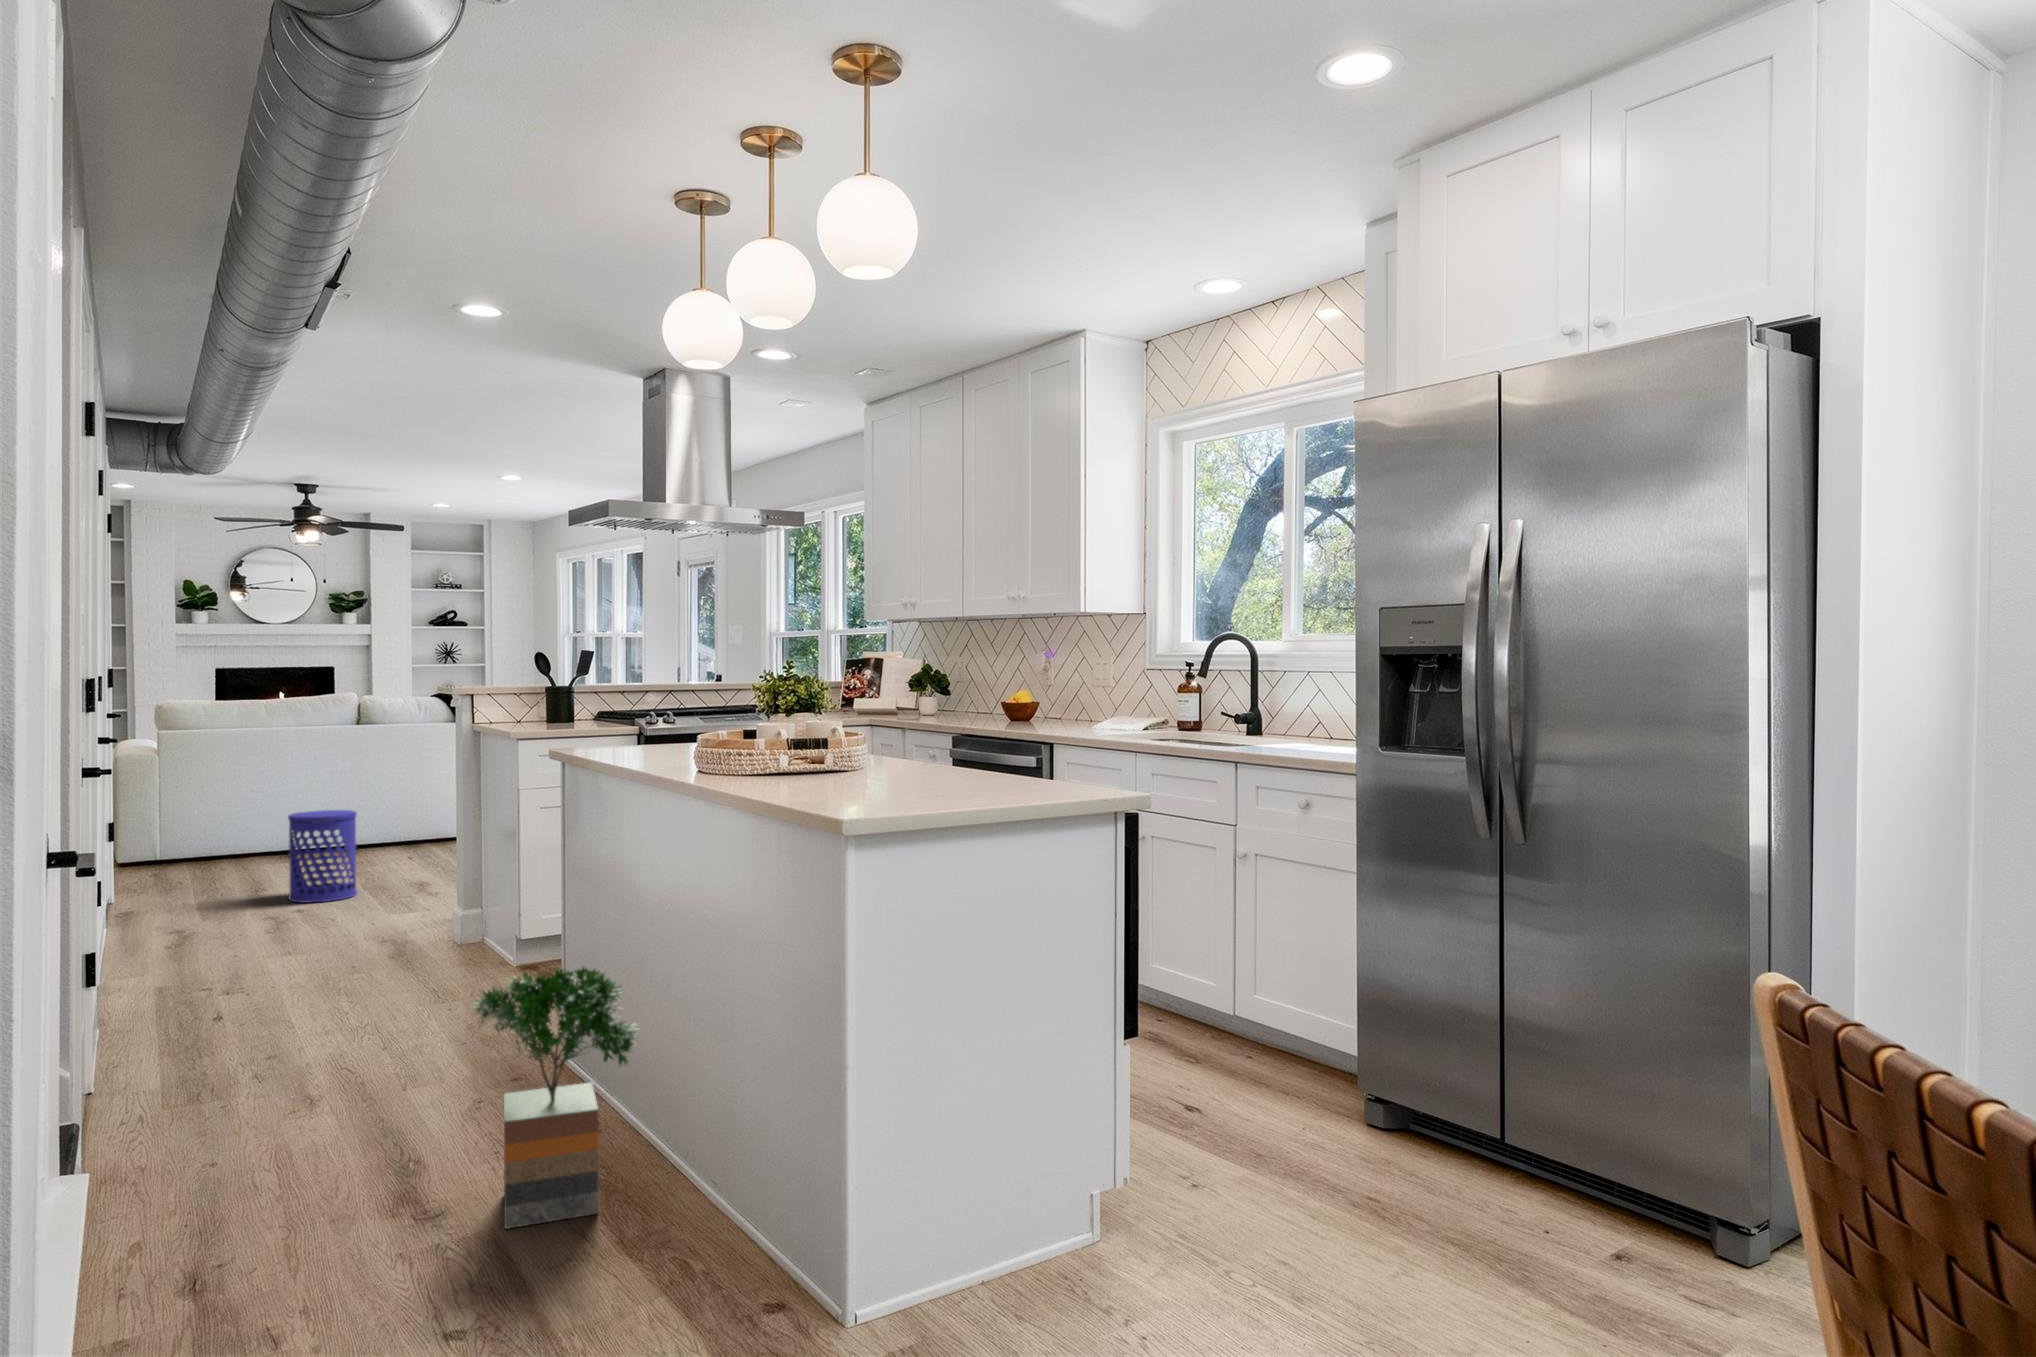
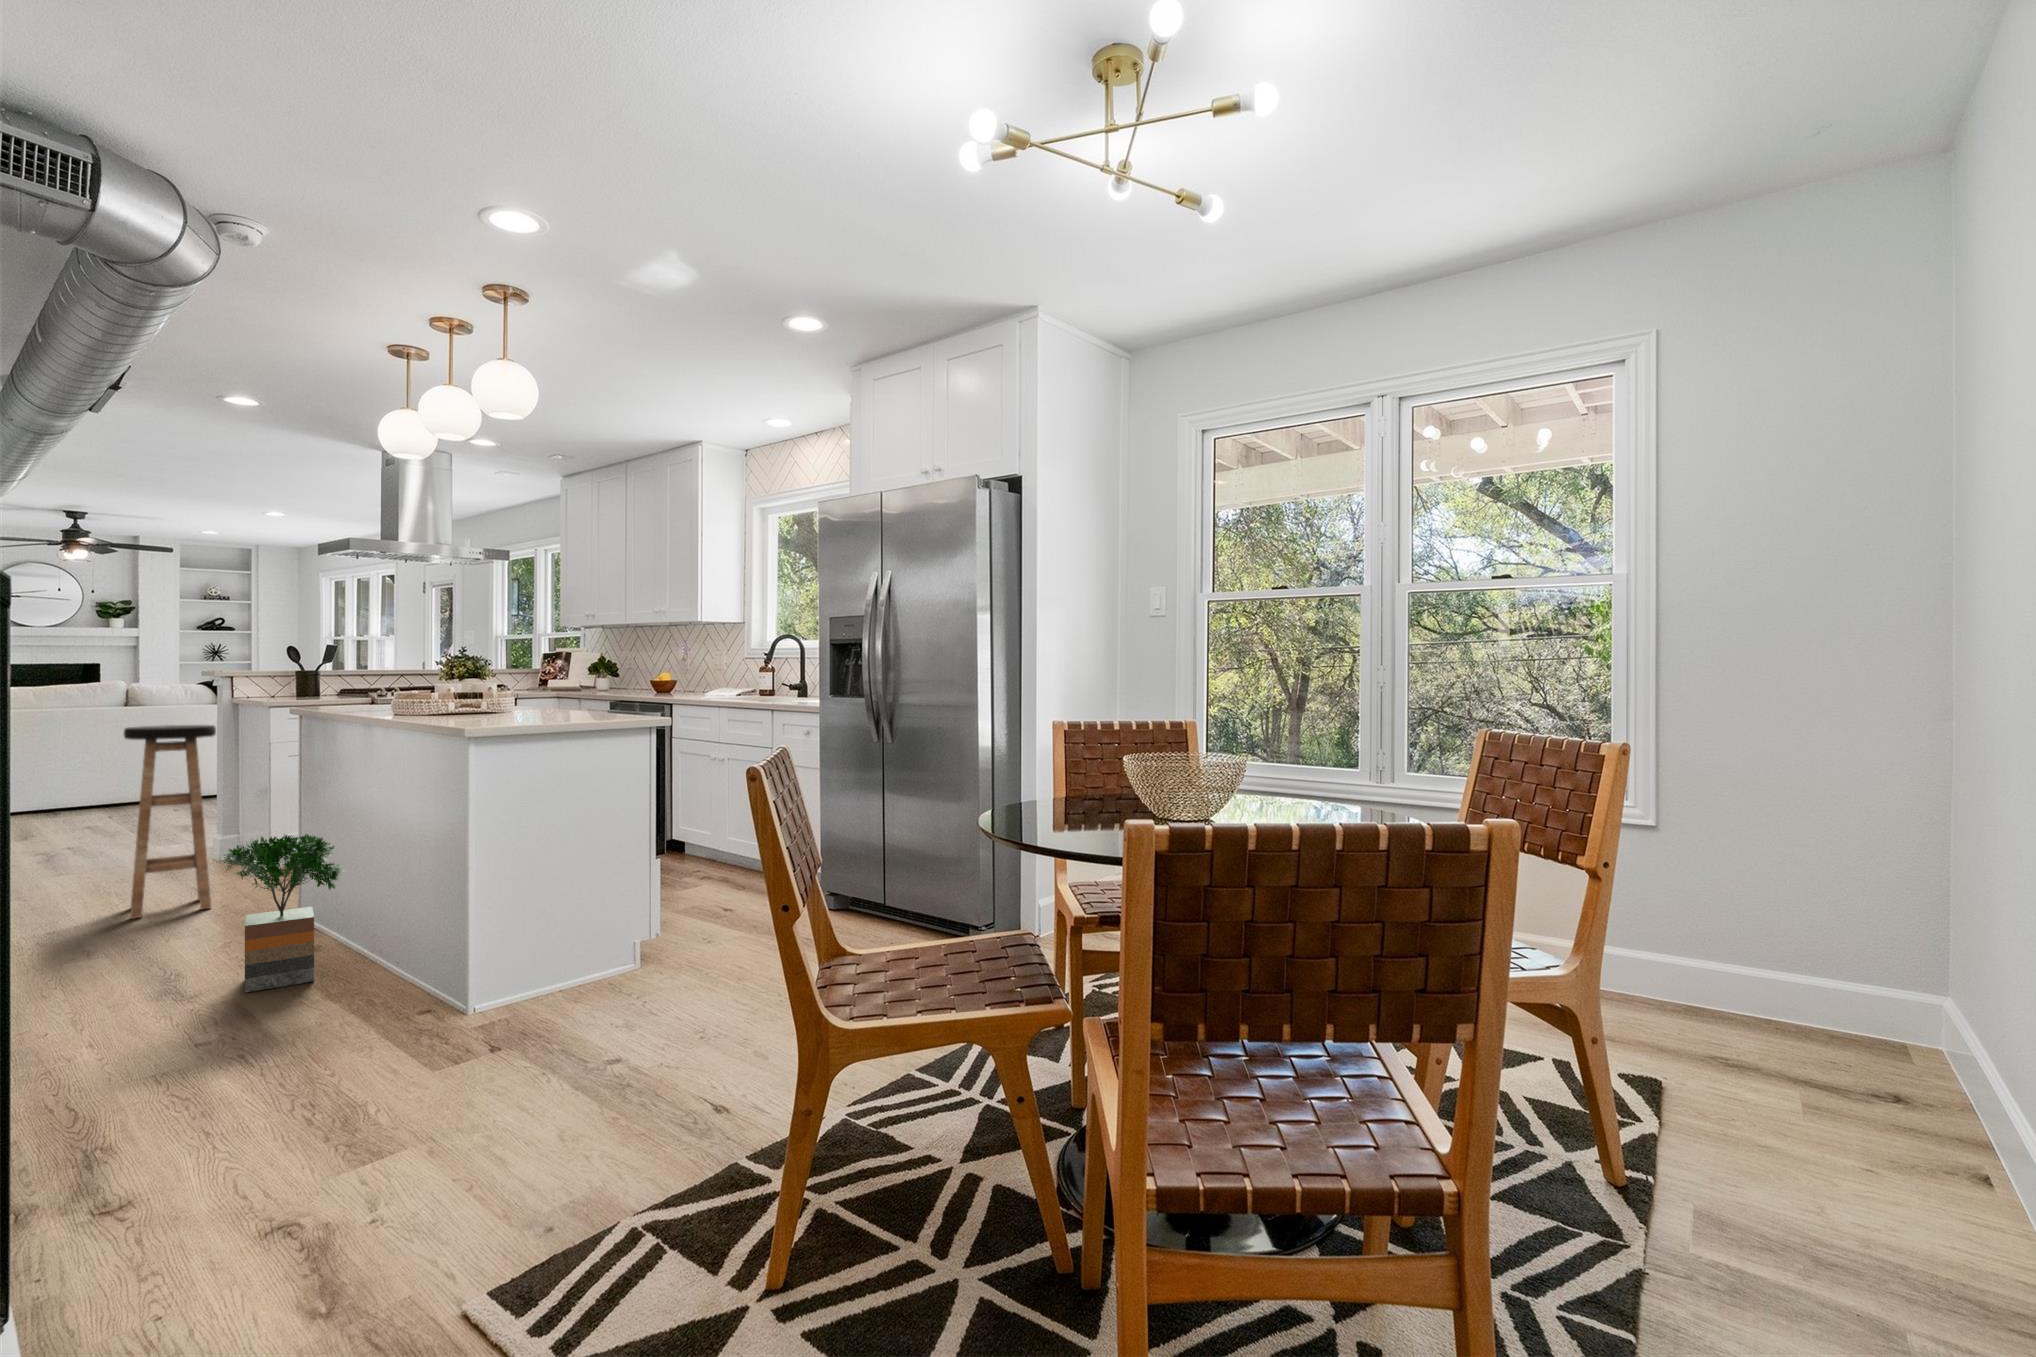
bar stool: none [349,769,458,1047] -> present [124,725,216,919]
waste bin: present [288,810,357,903] -> none [61,770,127,841]

